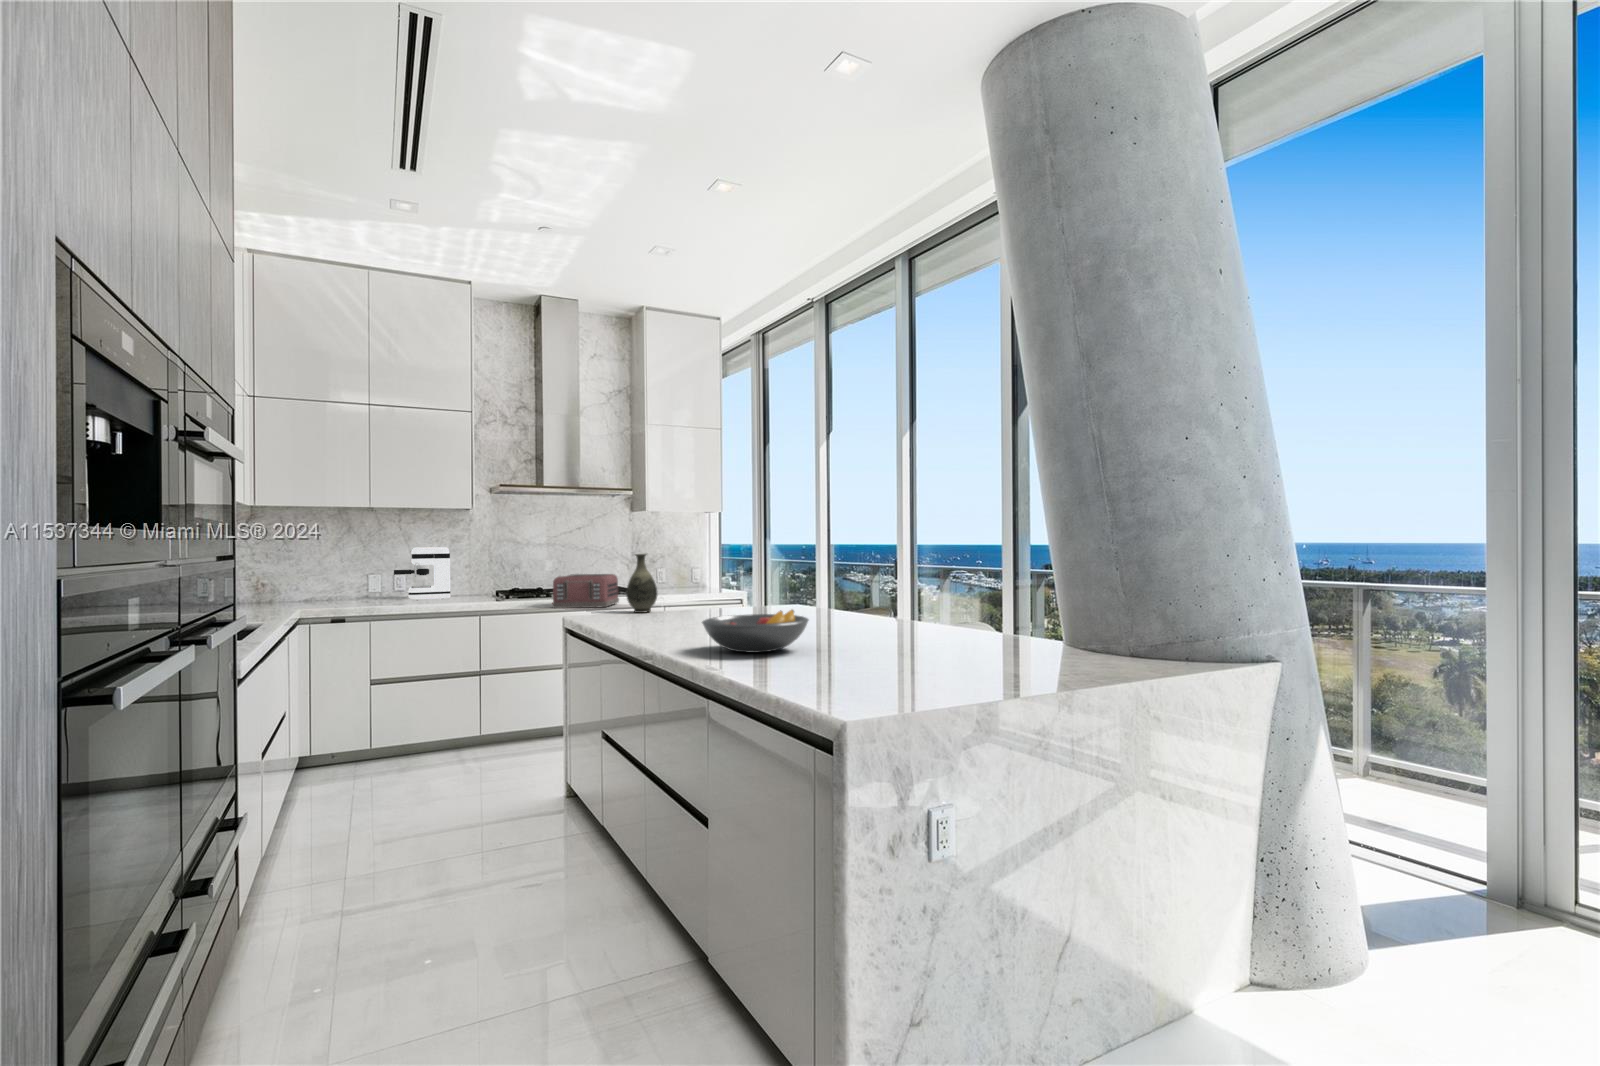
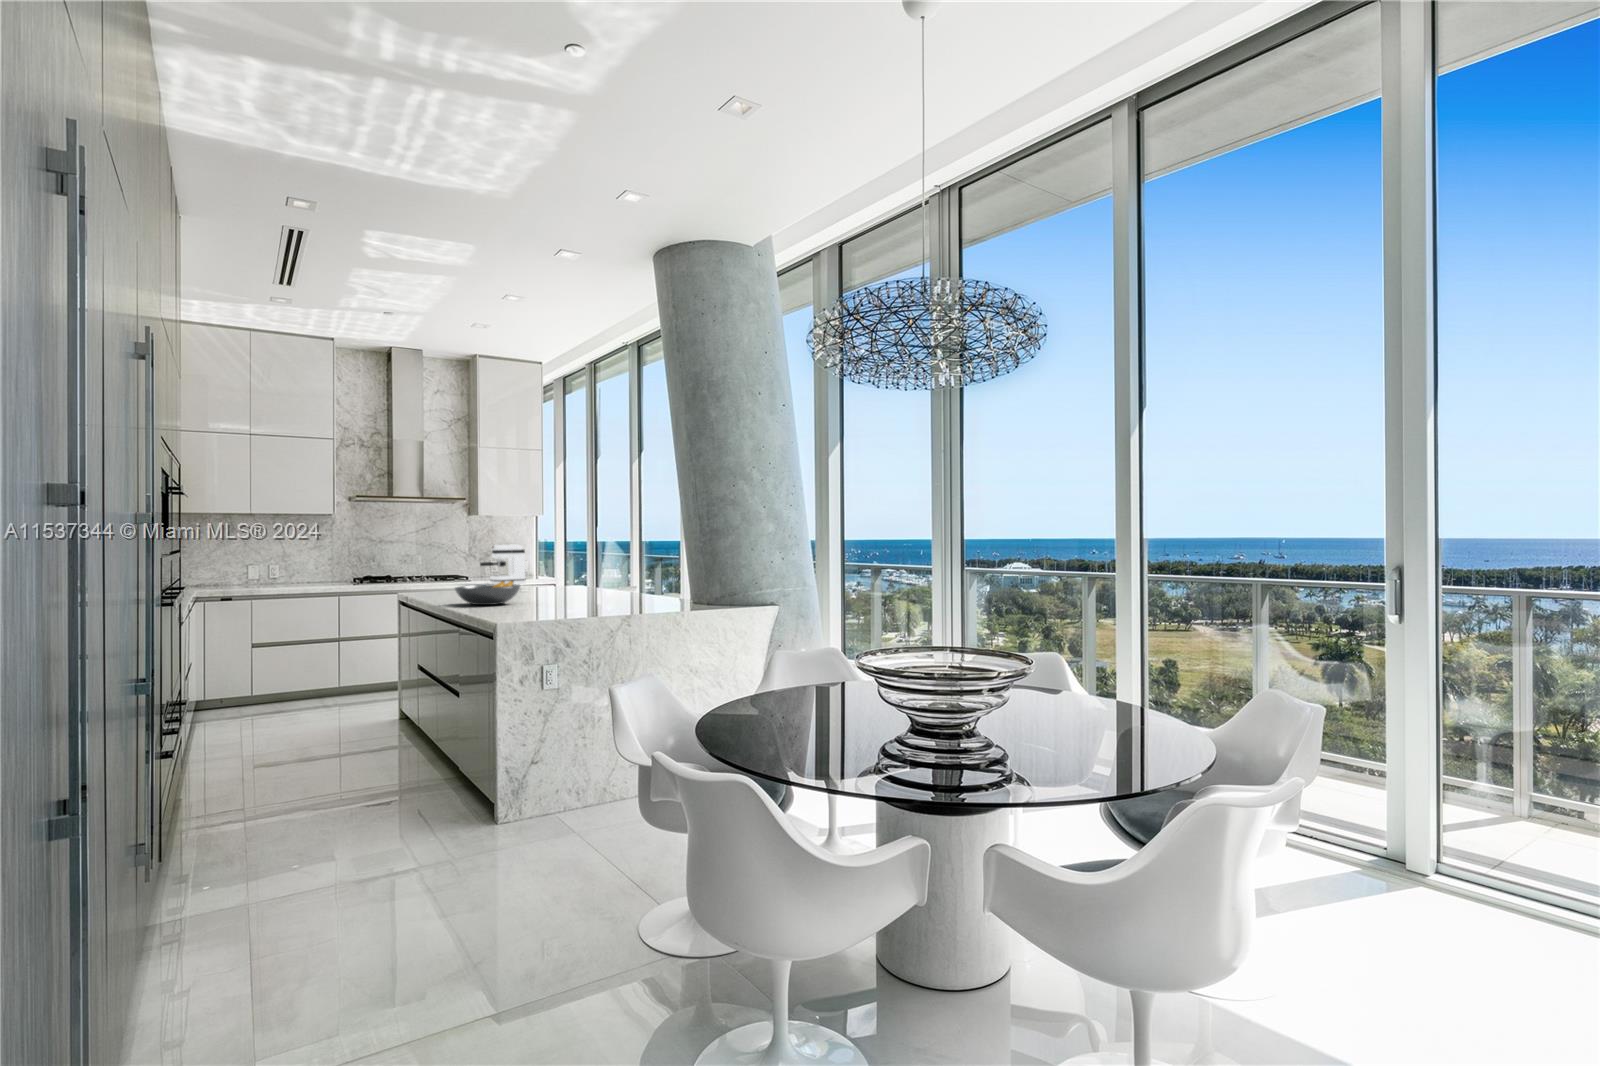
coffee maker: present [394,547,450,600] -> present [480,545,525,585]
vase: present [626,553,657,613] -> none [440,549,464,590]
toaster: present [552,574,619,608] -> none [389,564,444,589]

